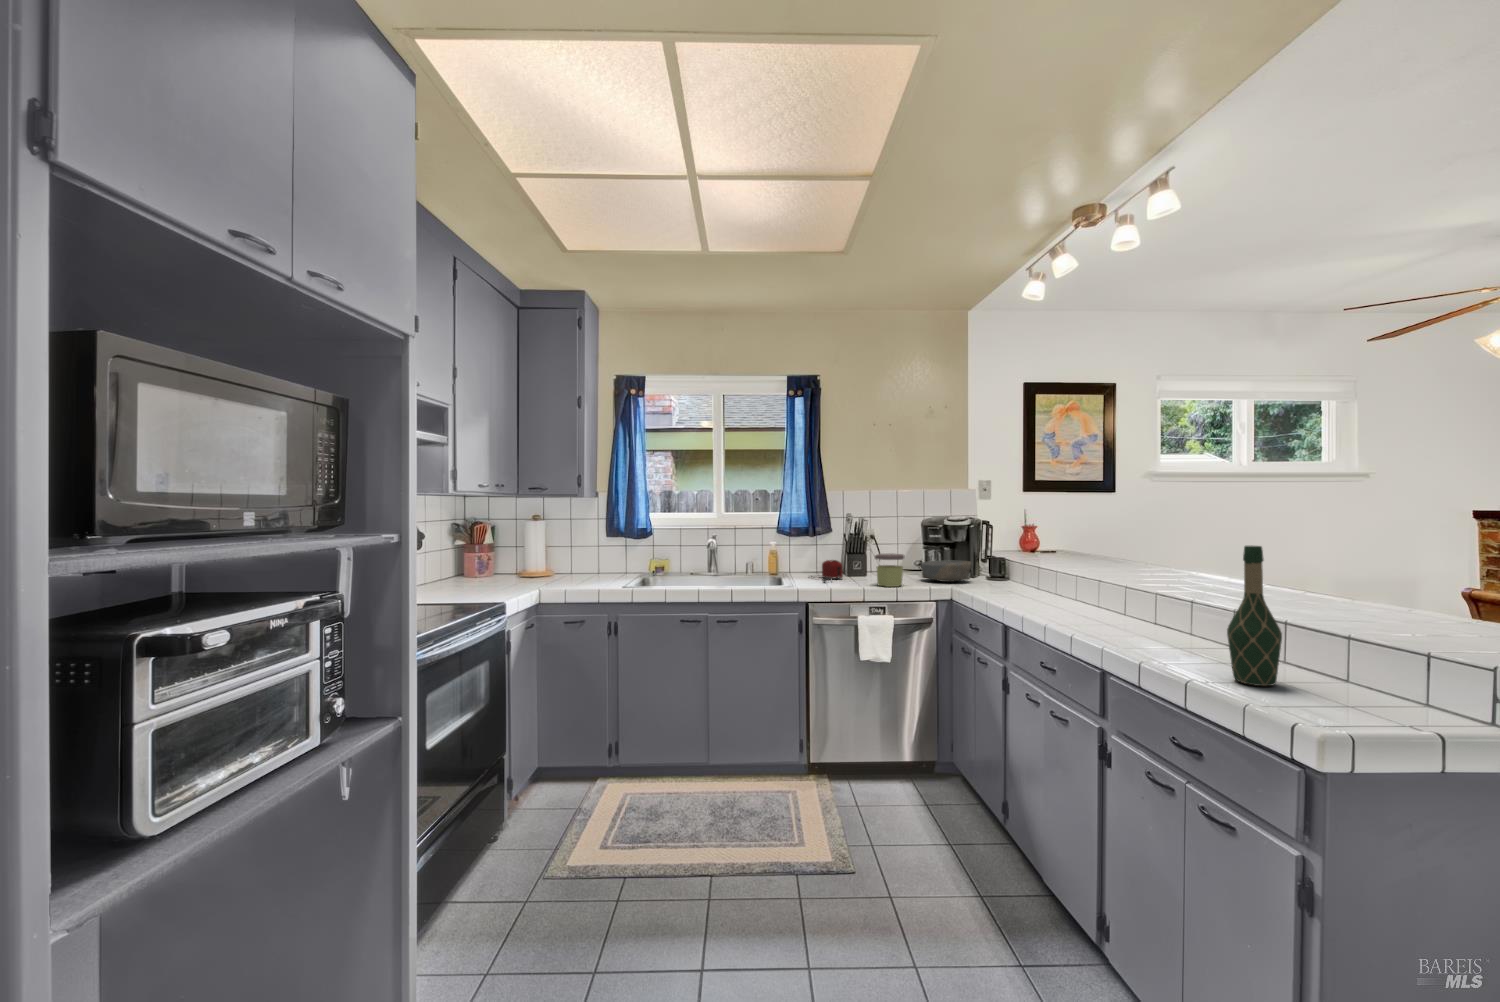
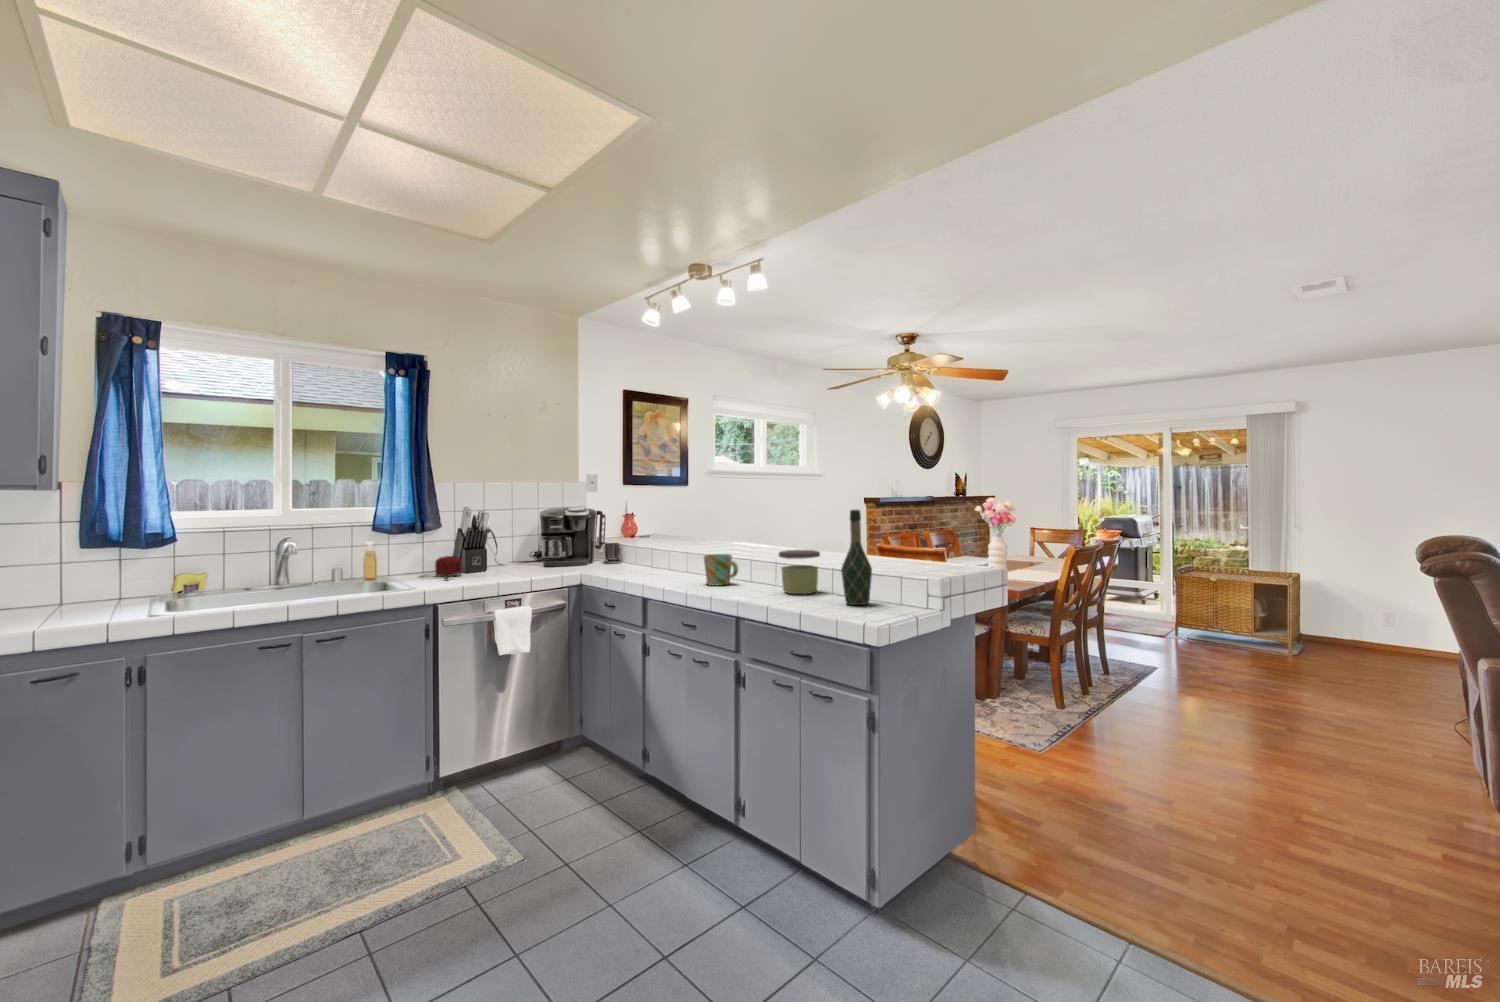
jar: present [875,554,905,587] -> present [779,550,820,594]
bowl: present [921,560,971,582] -> none [545,548,592,569]
mug: none [1067,584,1112,624] -> present [704,554,738,586]

